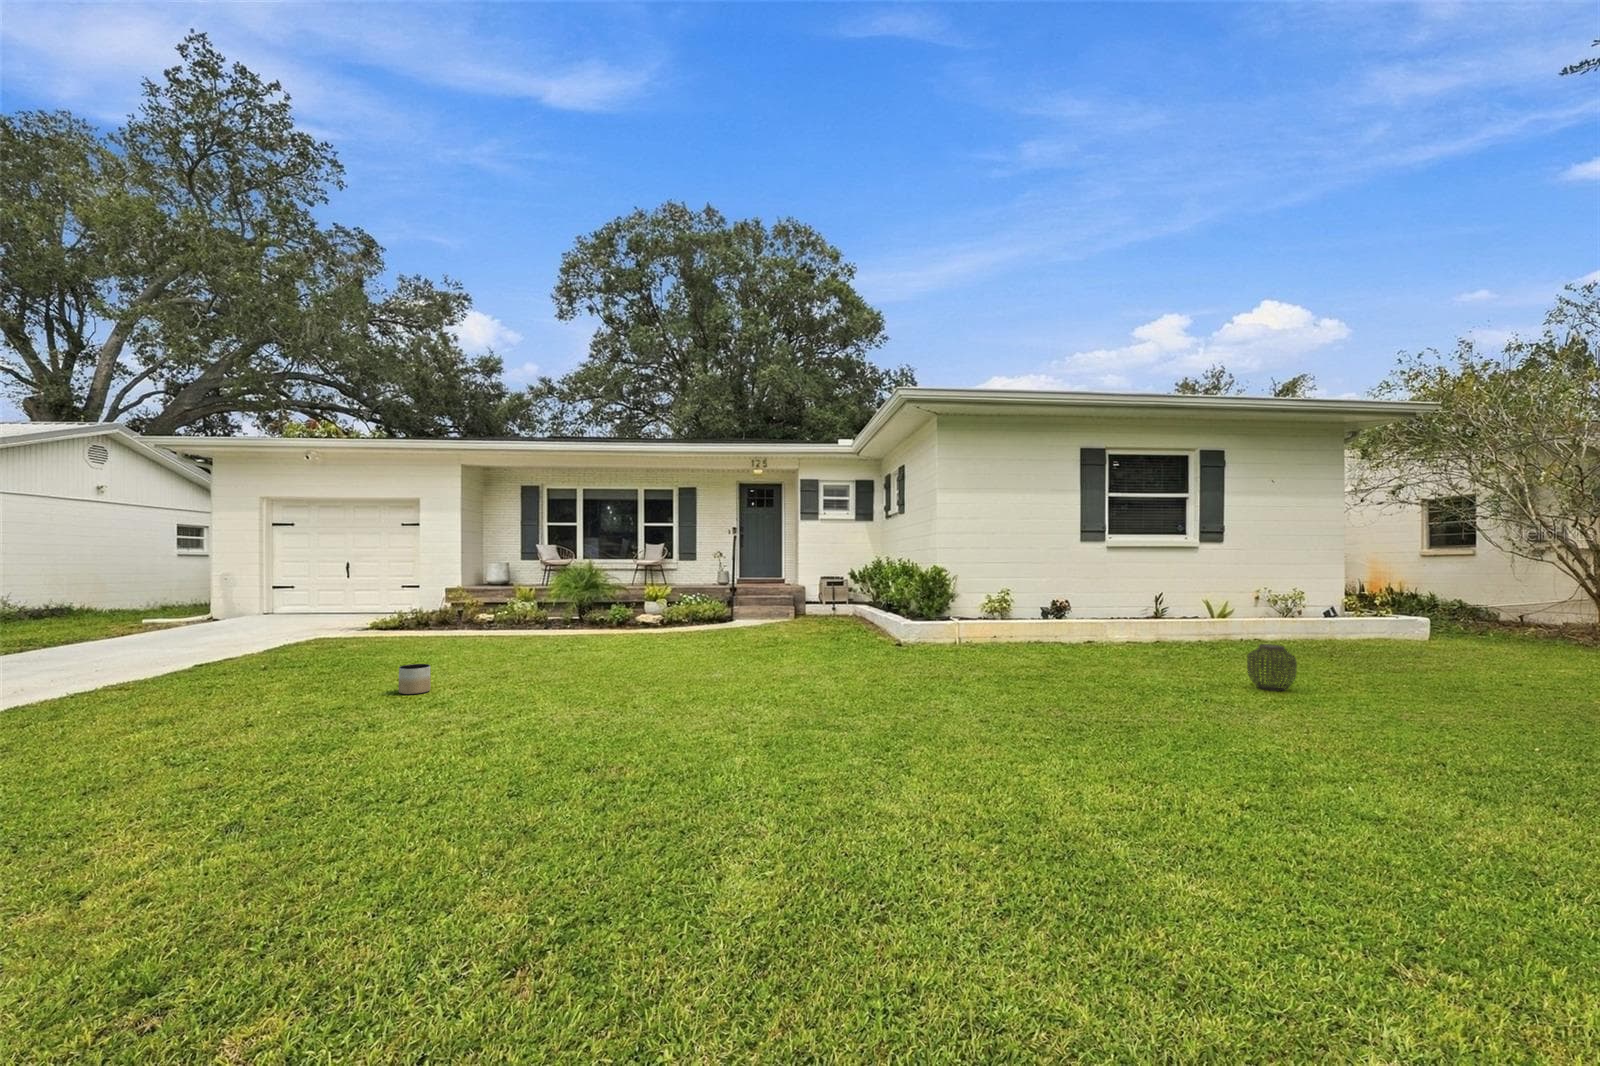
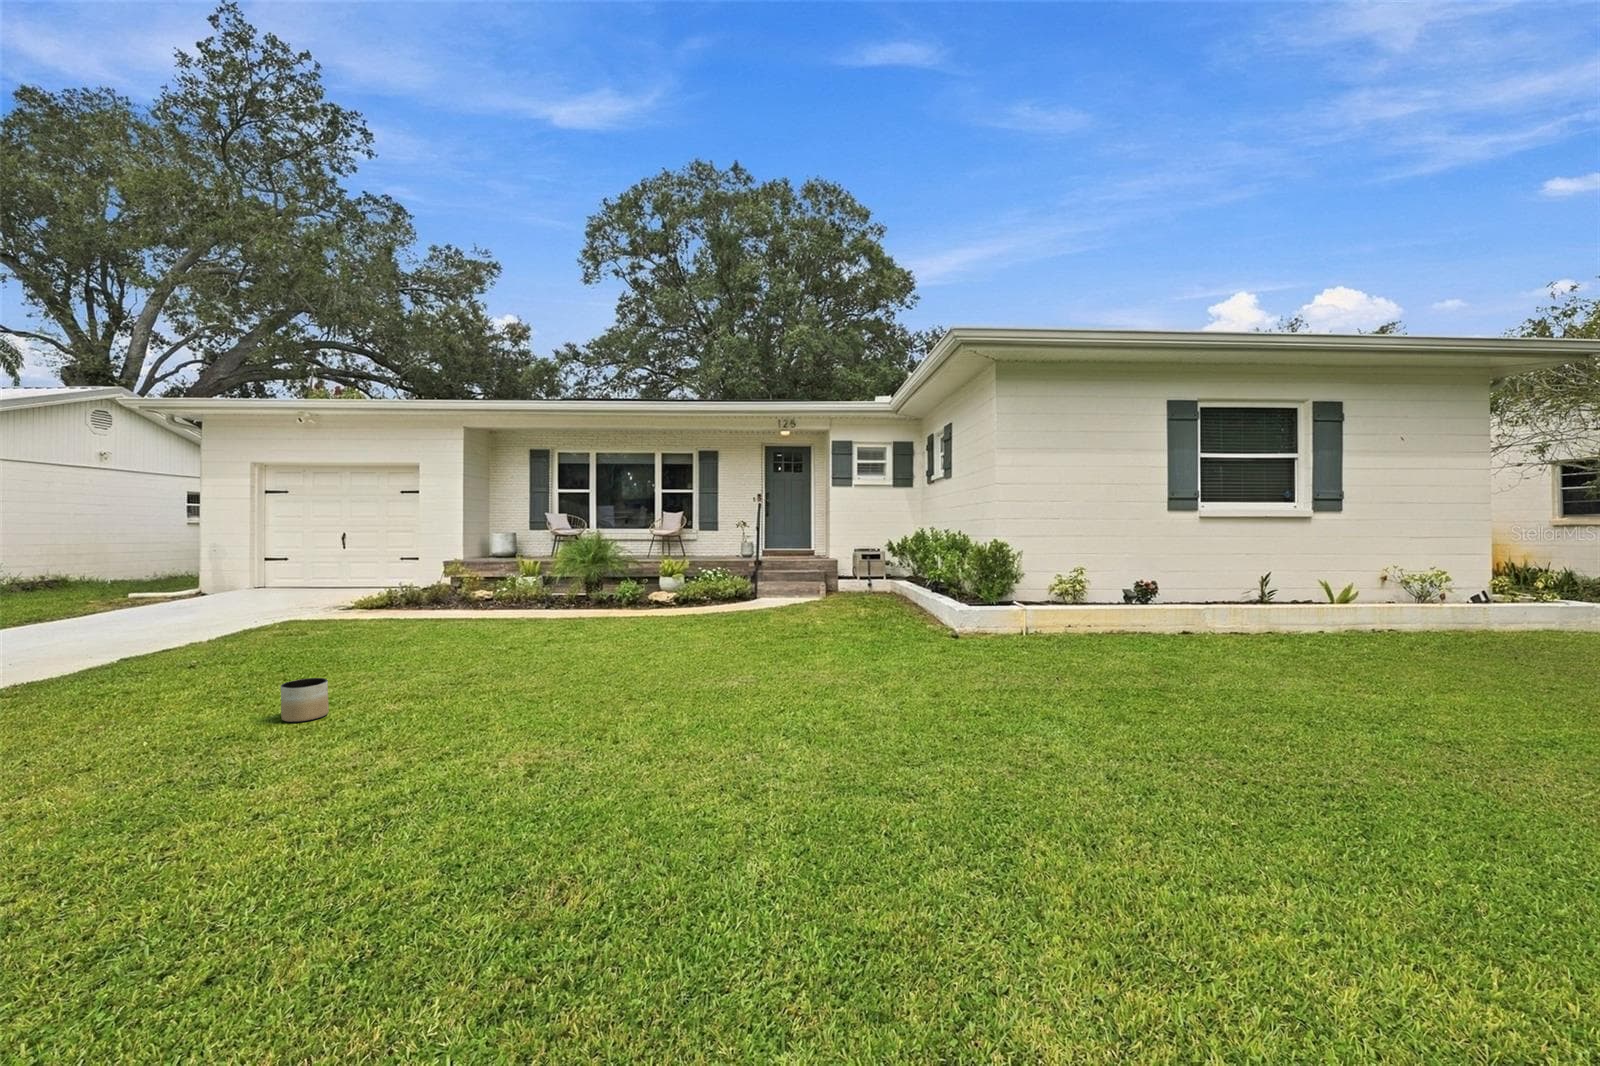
woven basket: present [1247,644,1297,691] -> none [1464,658,1551,728]

